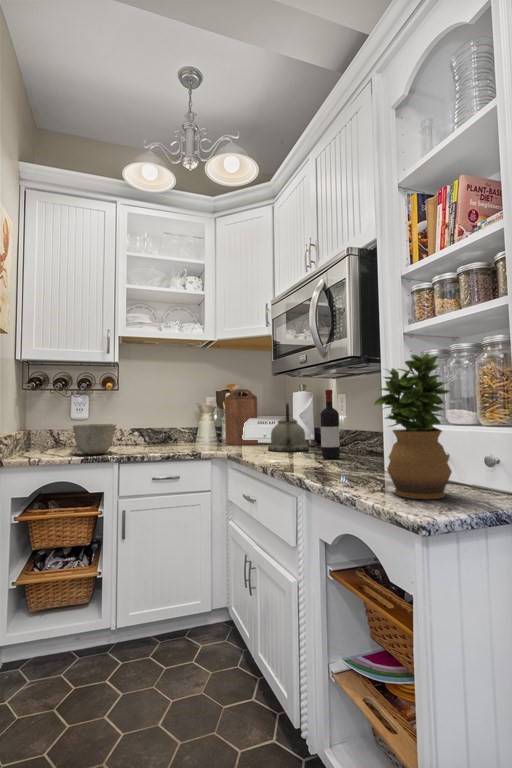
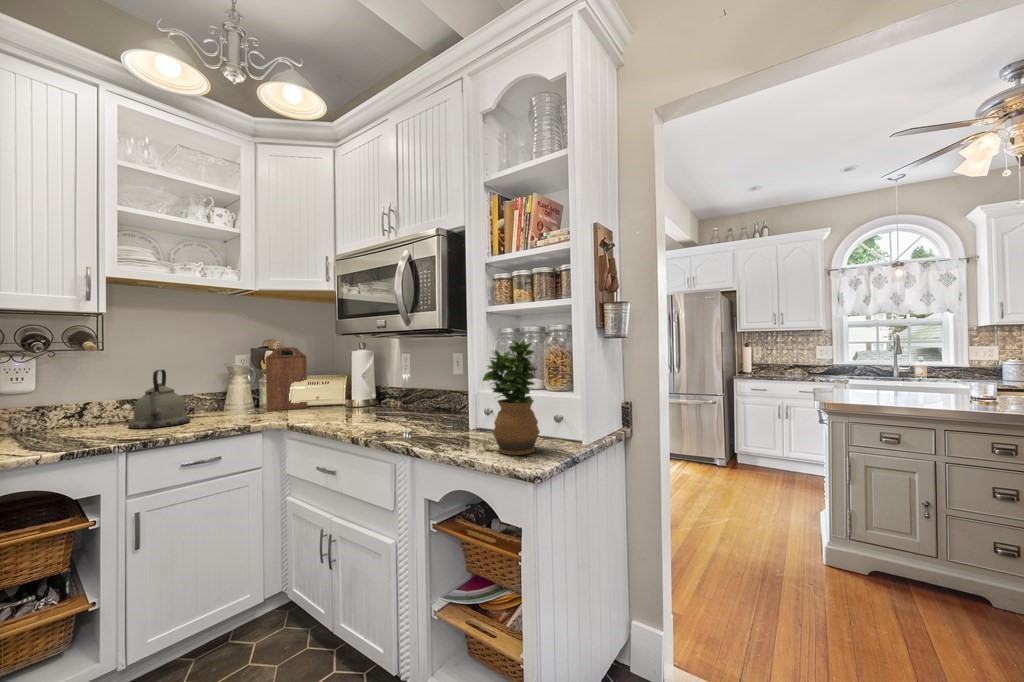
wine bottle: present [320,390,340,459] -> none [398,355,416,421]
kettle: present [268,403,309,452] -> present [128,370,190,429]
ceramic bowl: present [73,424,116,455] -> none [34,399,116,444]

